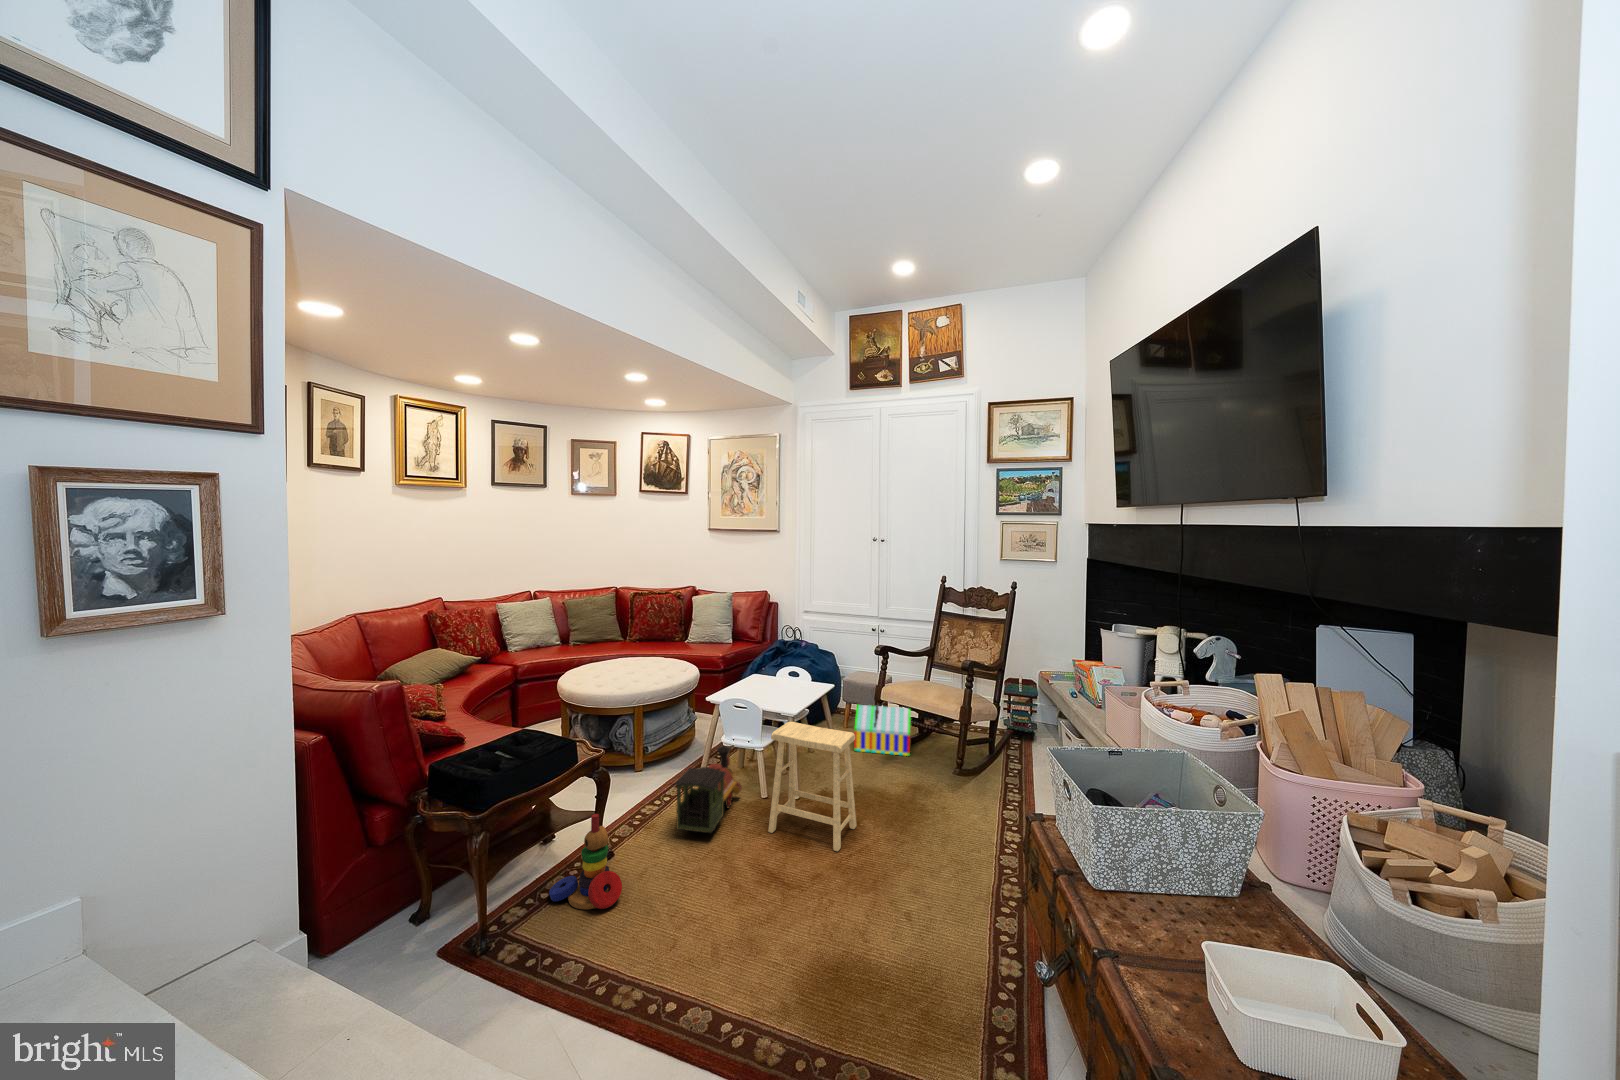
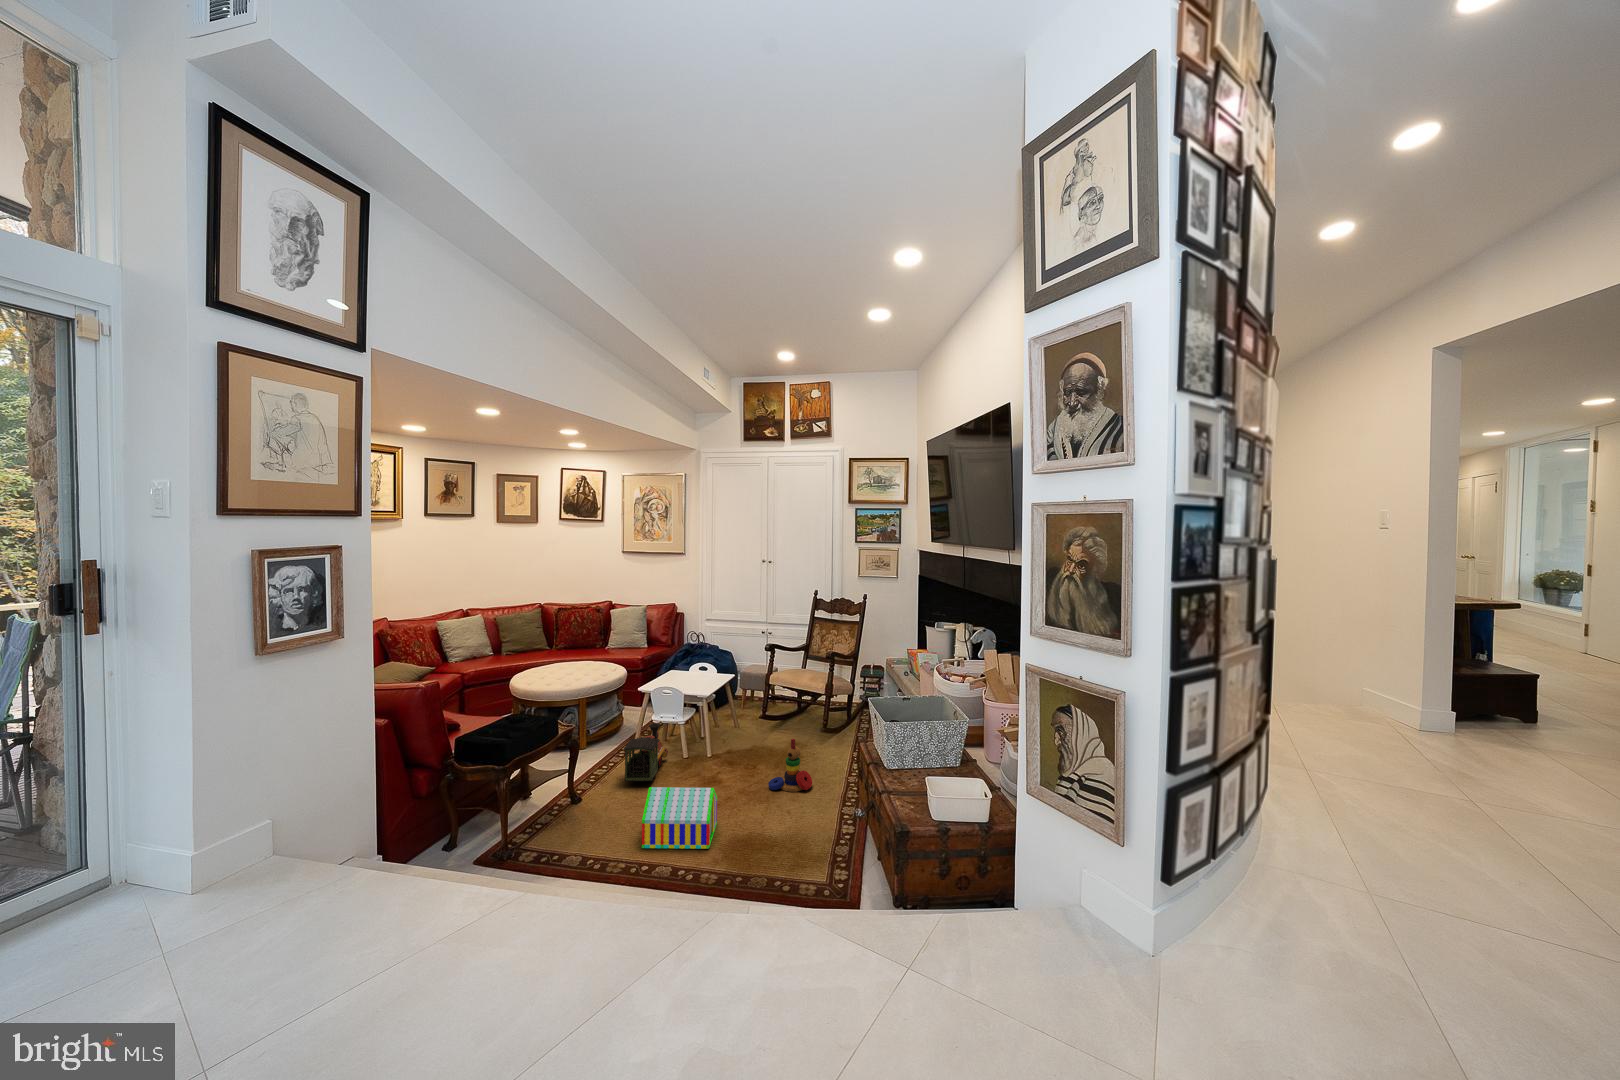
toy house: present [854,705,911,756] -> present [642,787,717,849]
footstool: present [768,722,857,851] -> none [691,701,753,785]
stacking toy: present [549,814,622,909] -> present [768,739,812,792]

